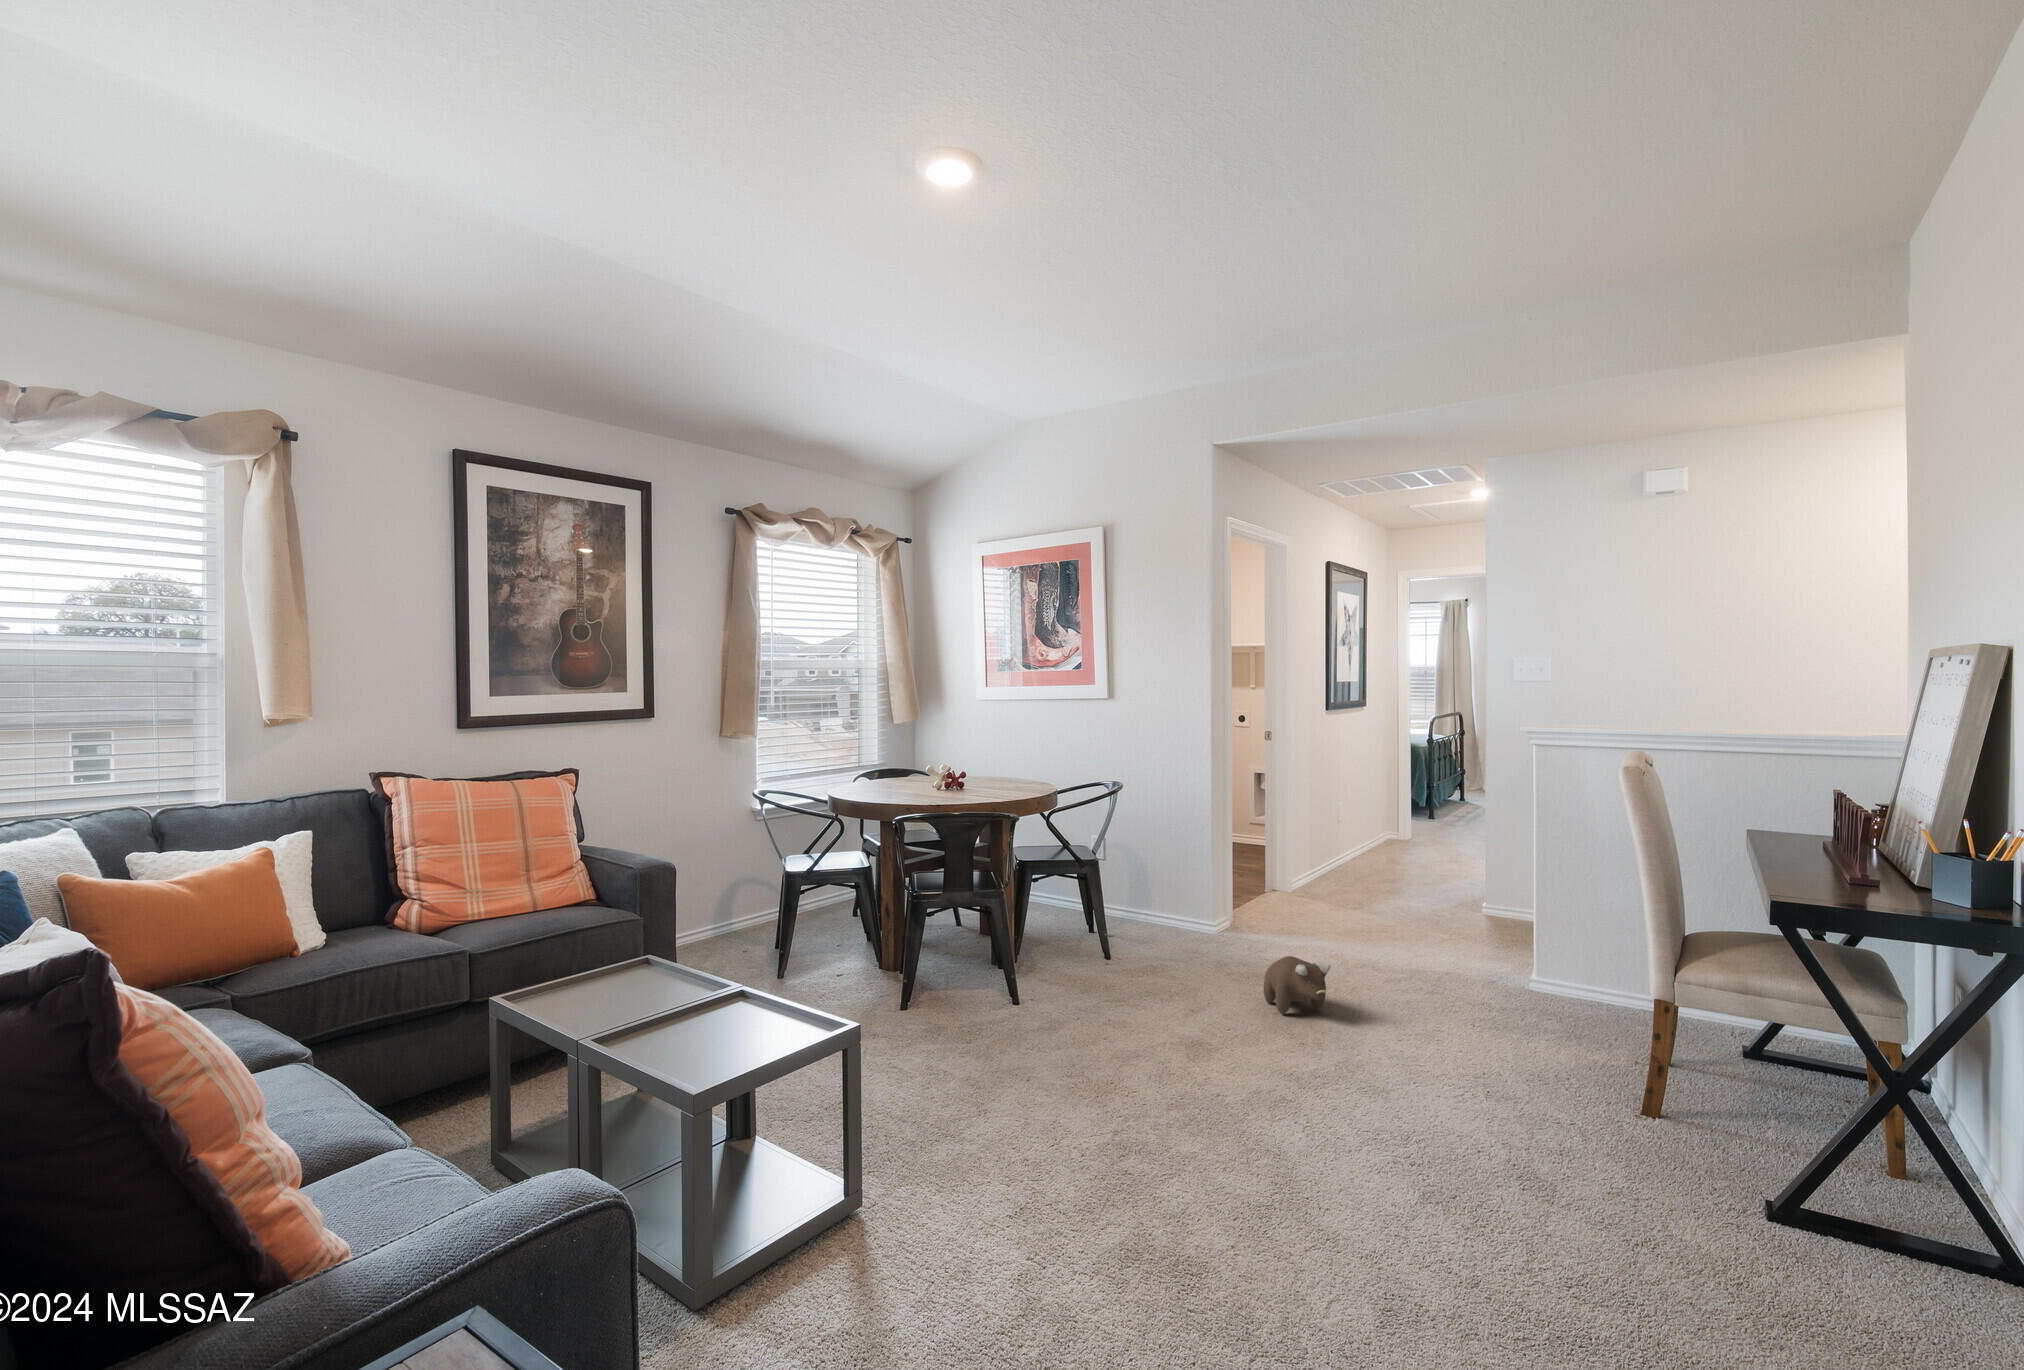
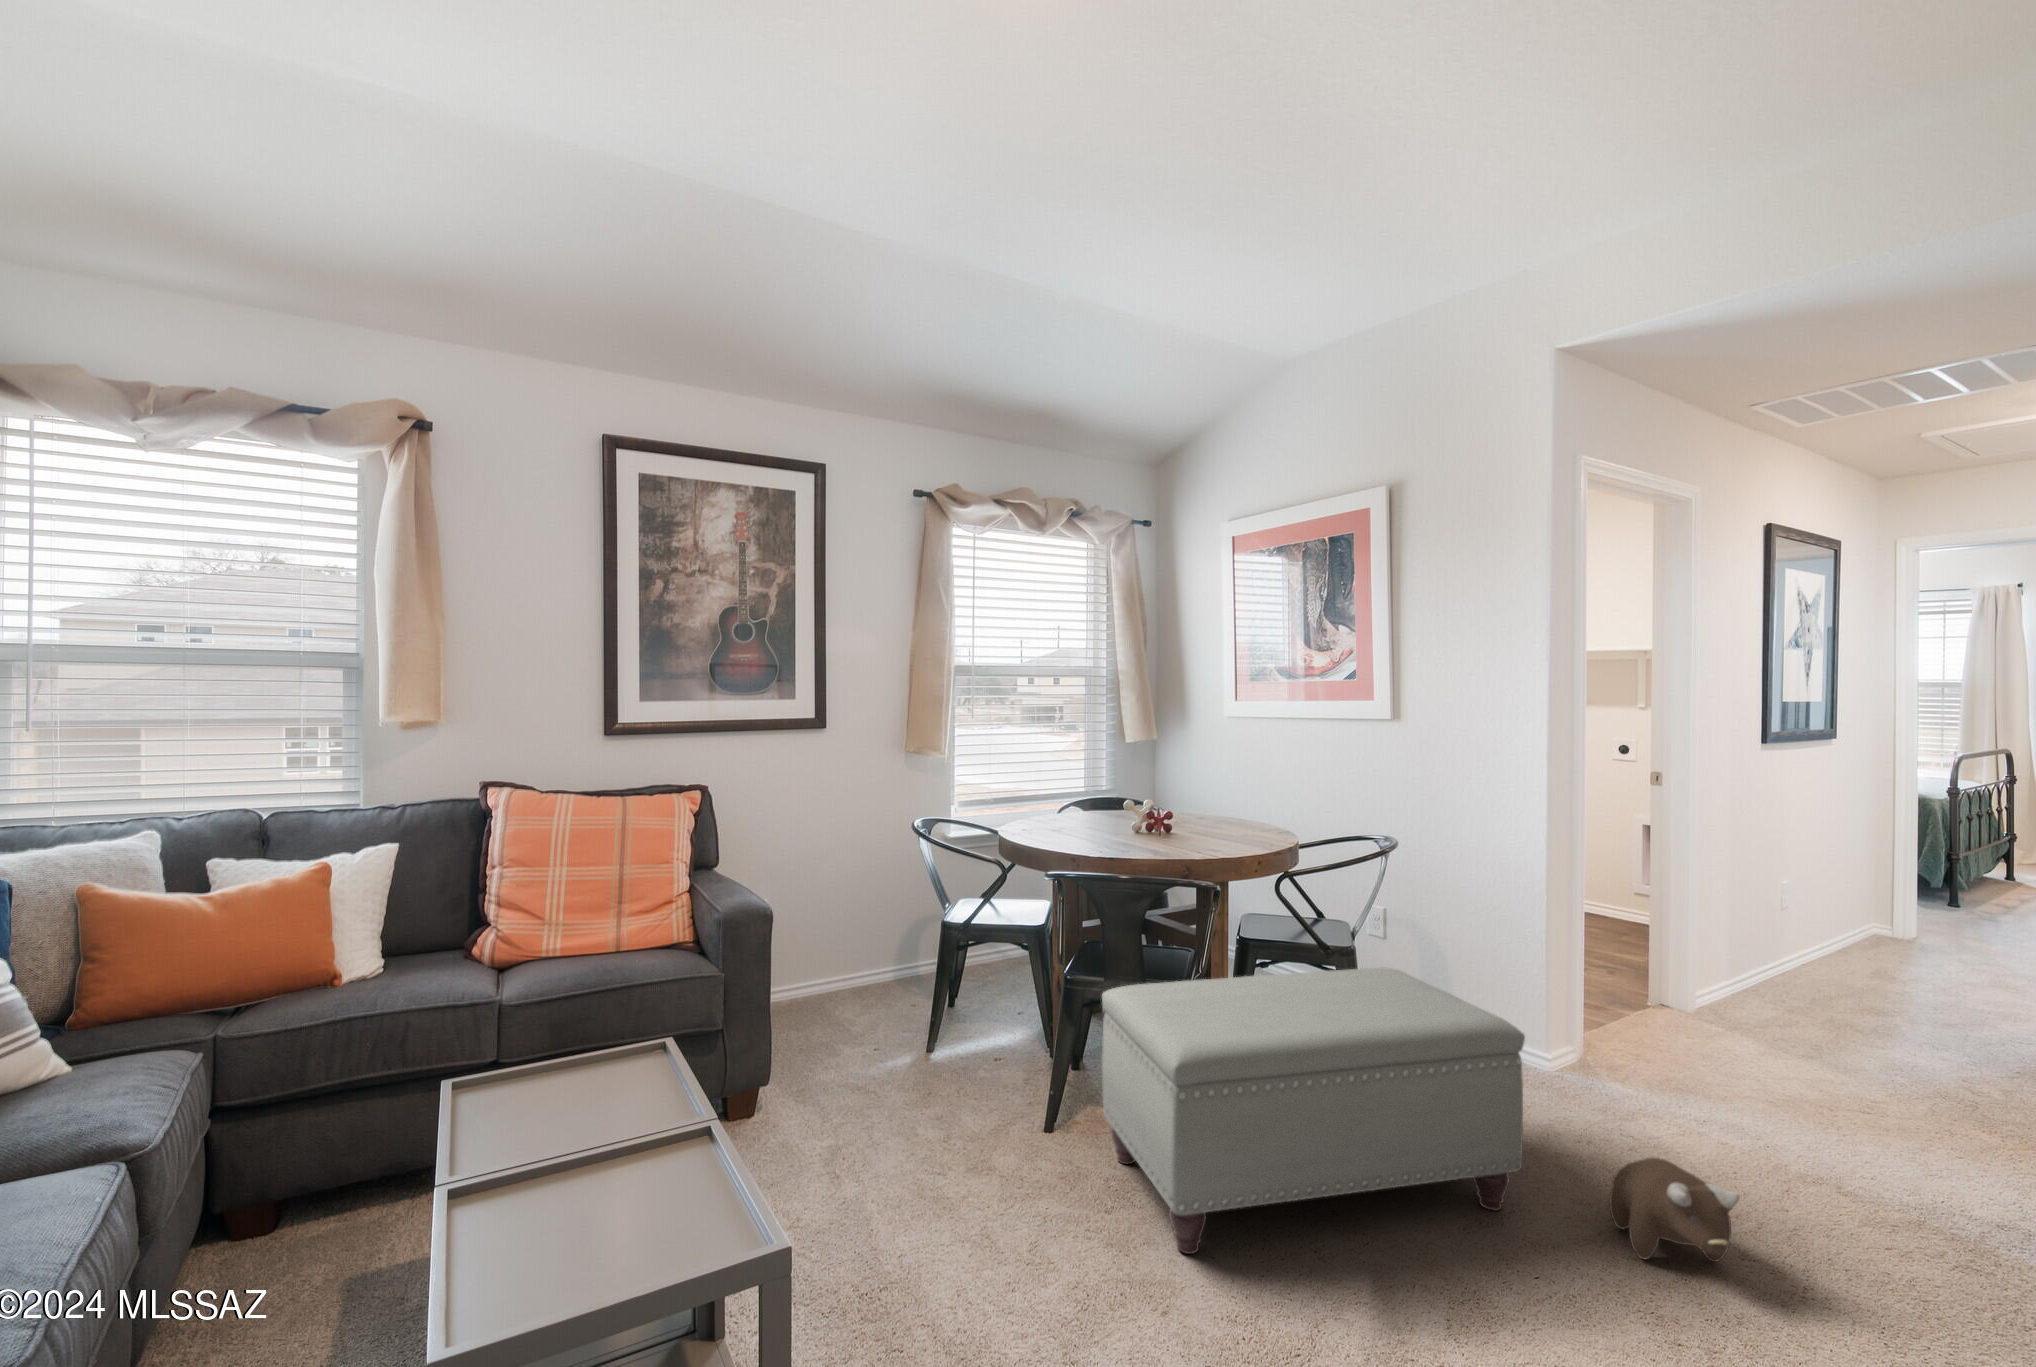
ottoman: none [947,868,1217,1054] -> present [1102,968,1525,1254]

